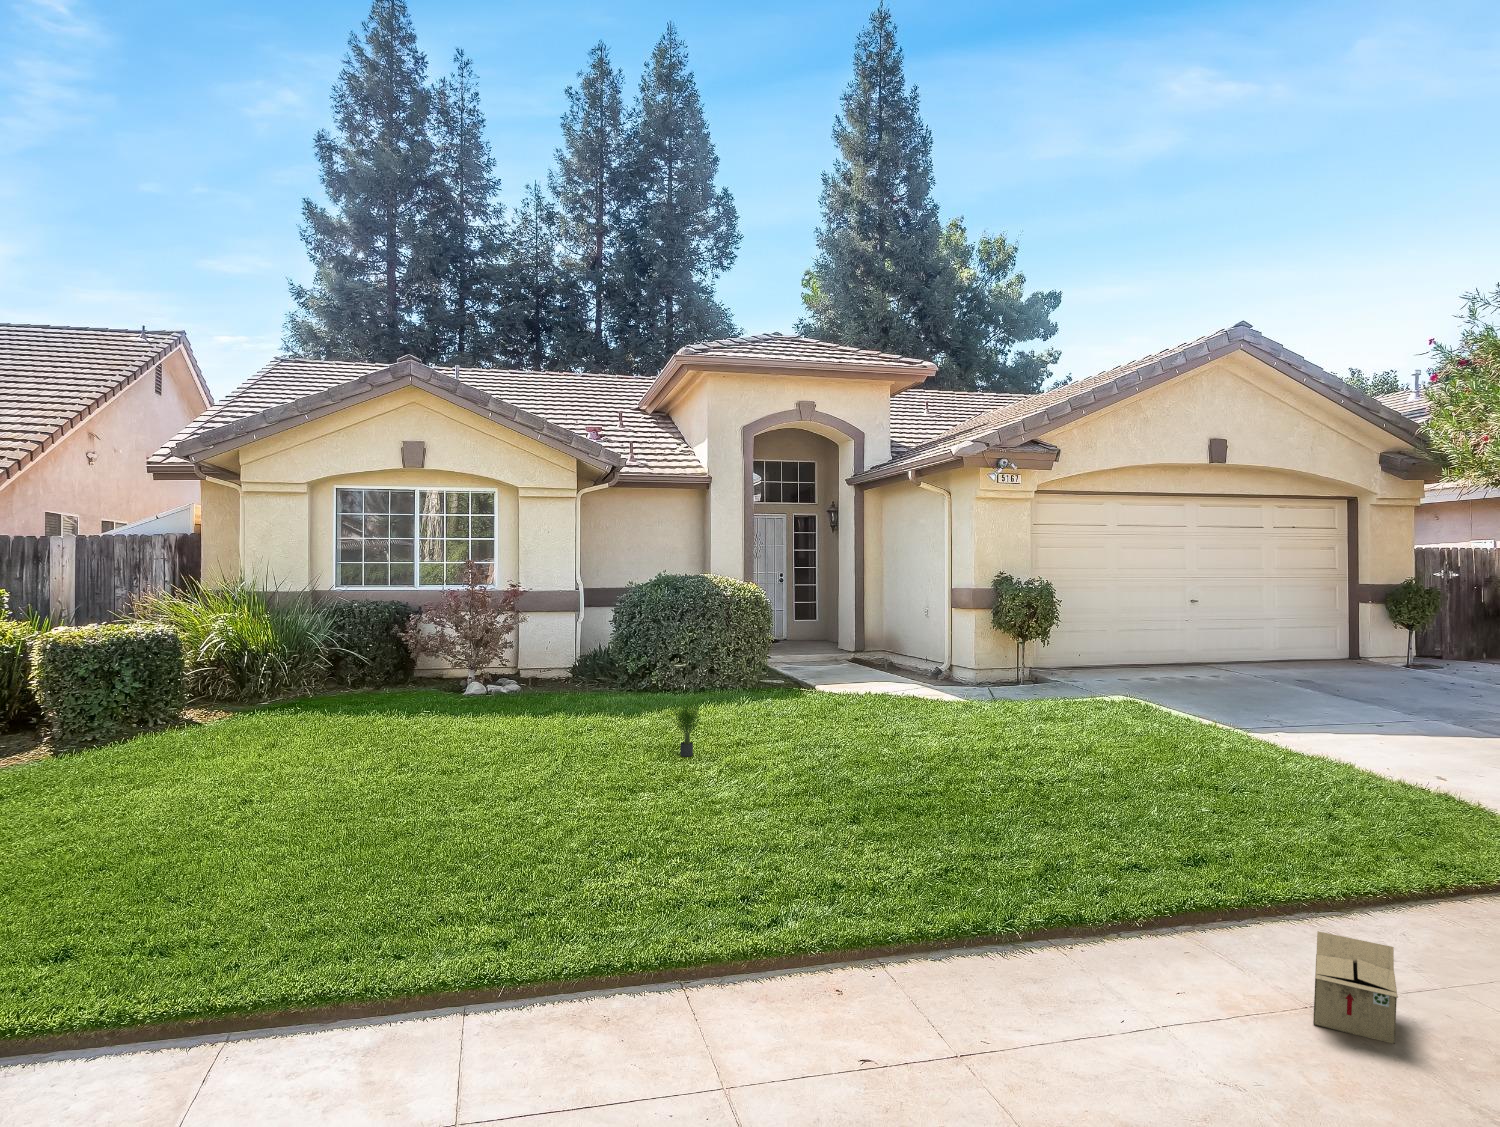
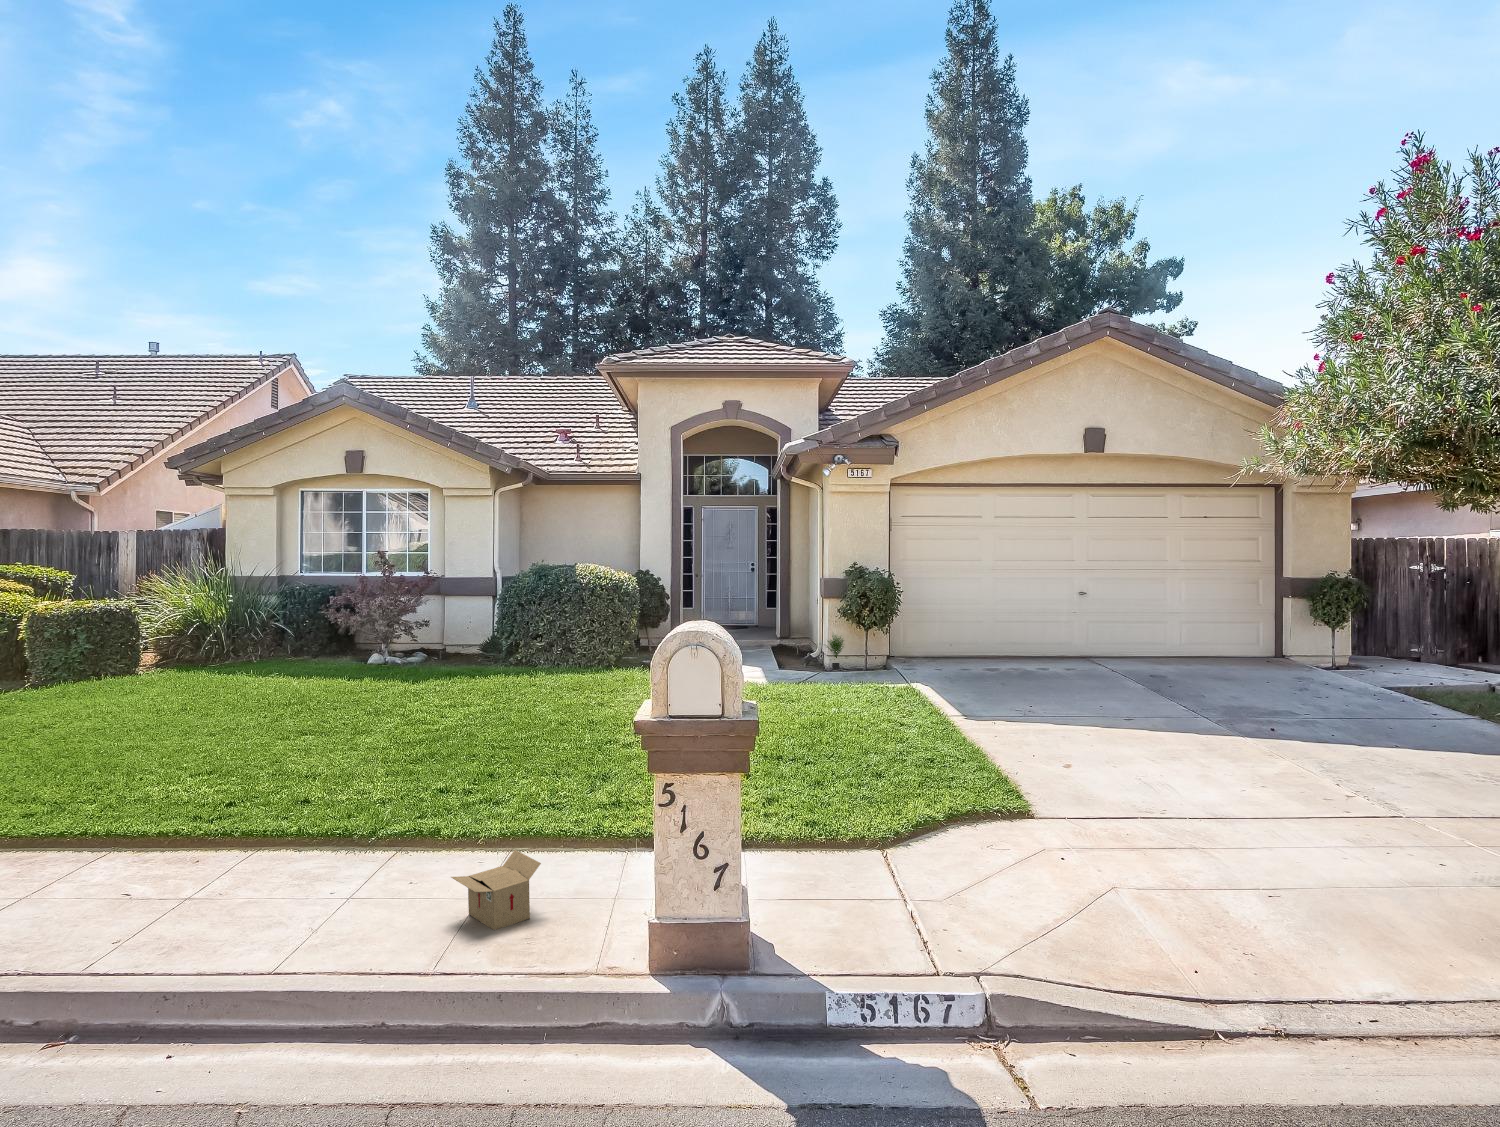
potted plant: present [669,698,700,757] -> present [827,635,844,668]

